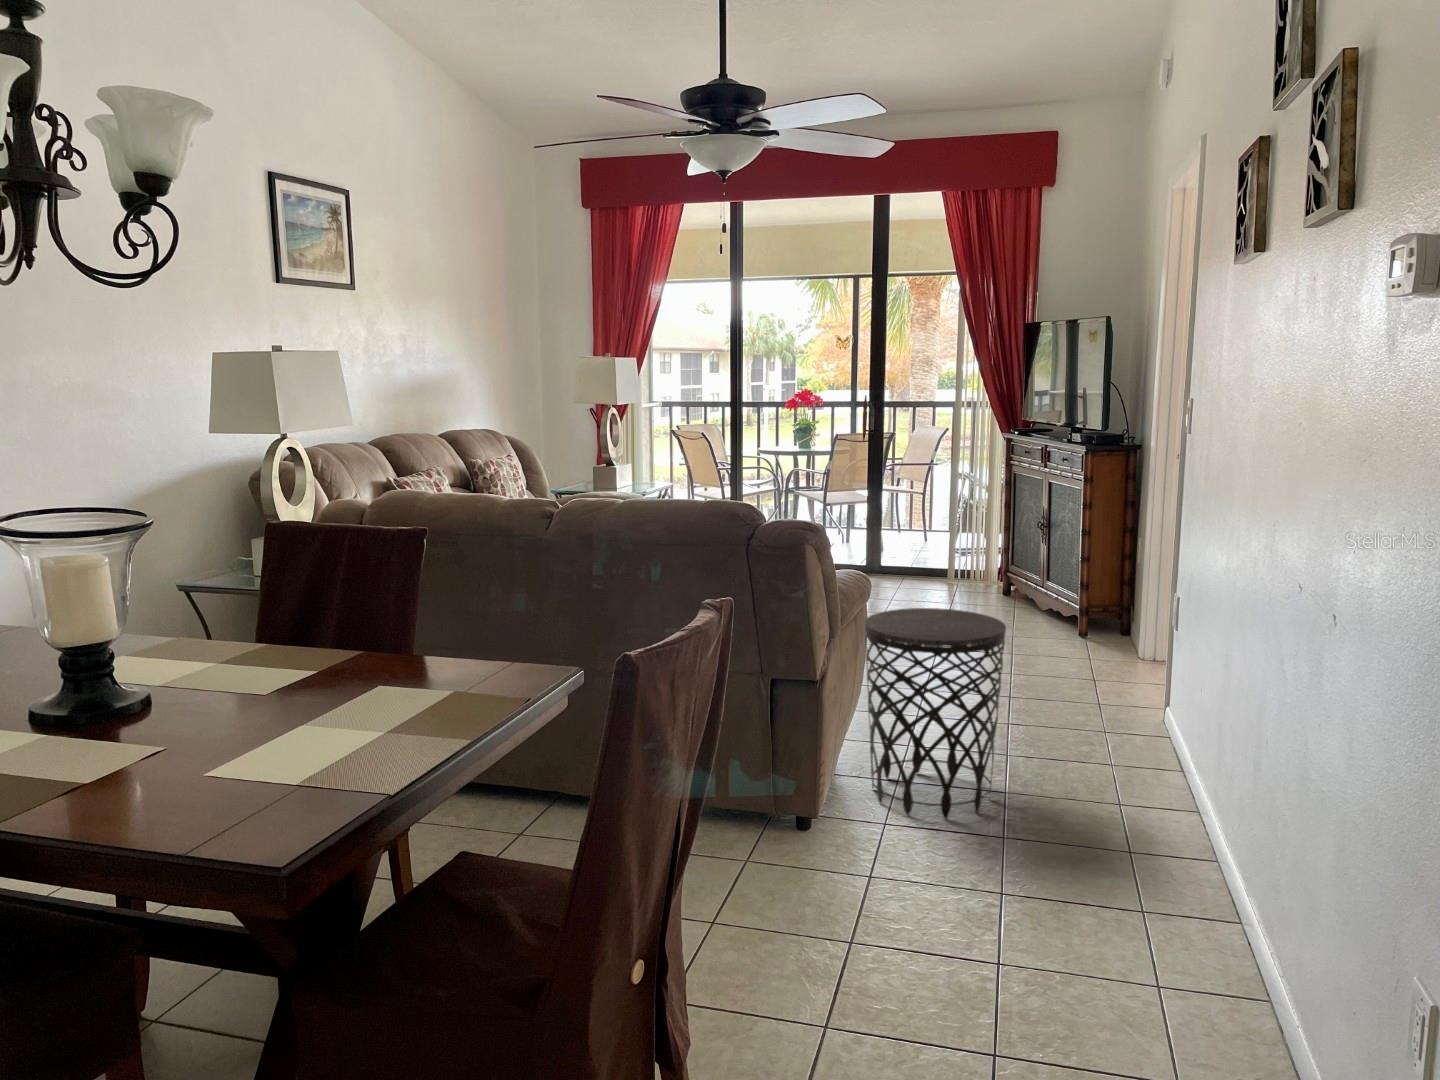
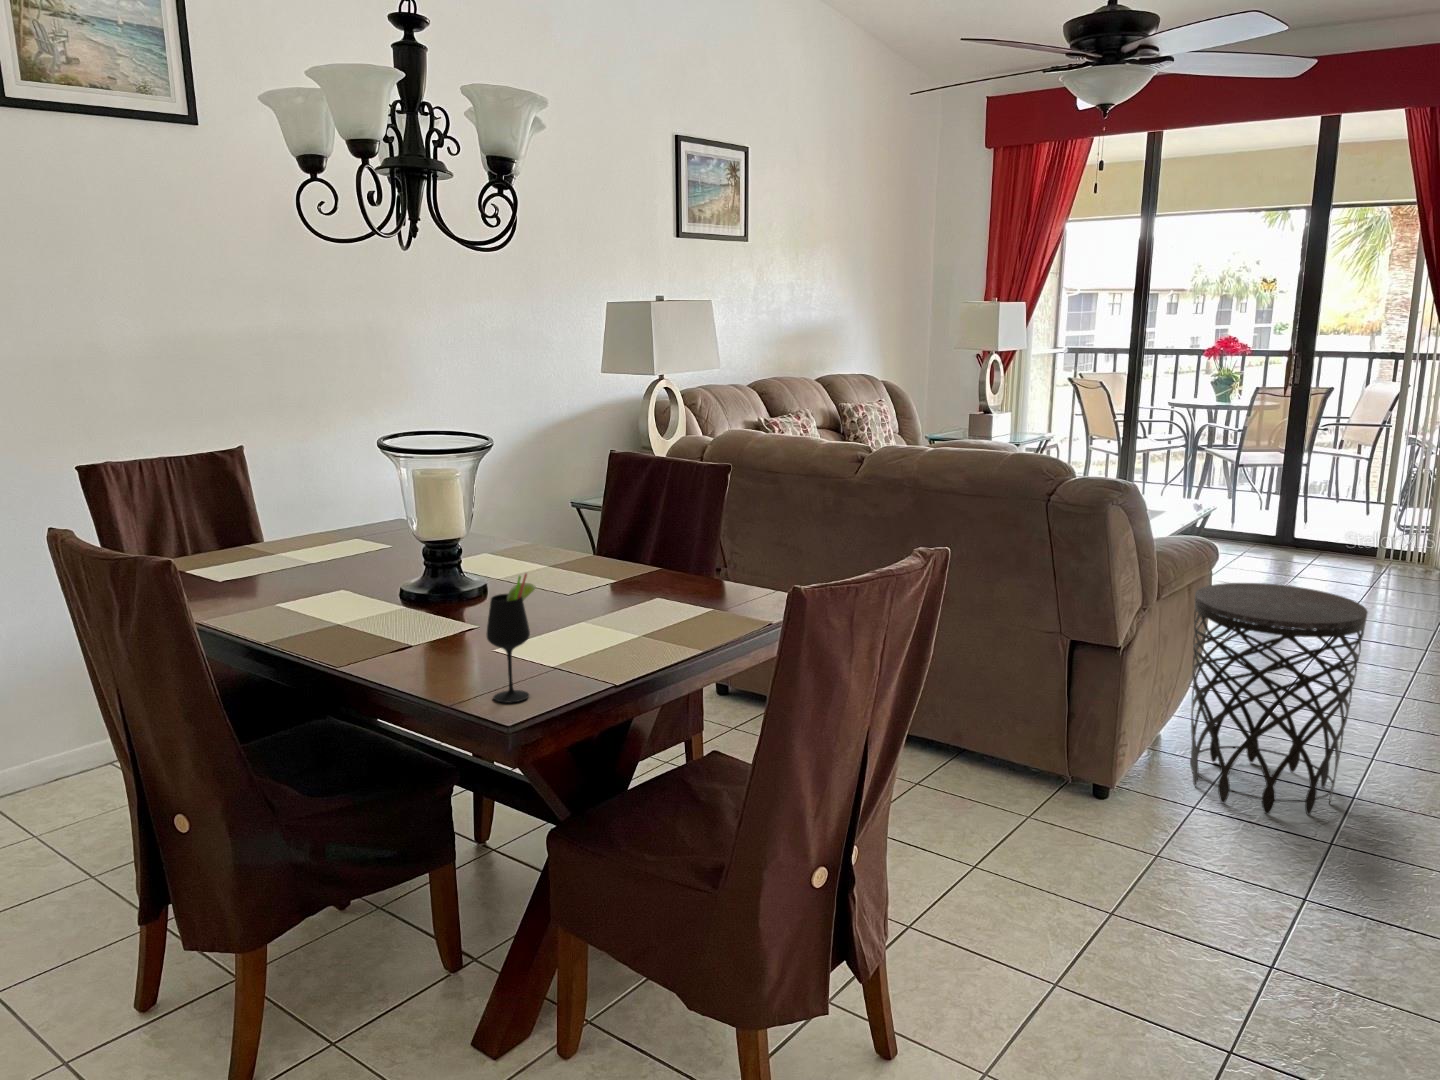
wine glass: none [228,675,291,840] -> present [487,574,536,703]

